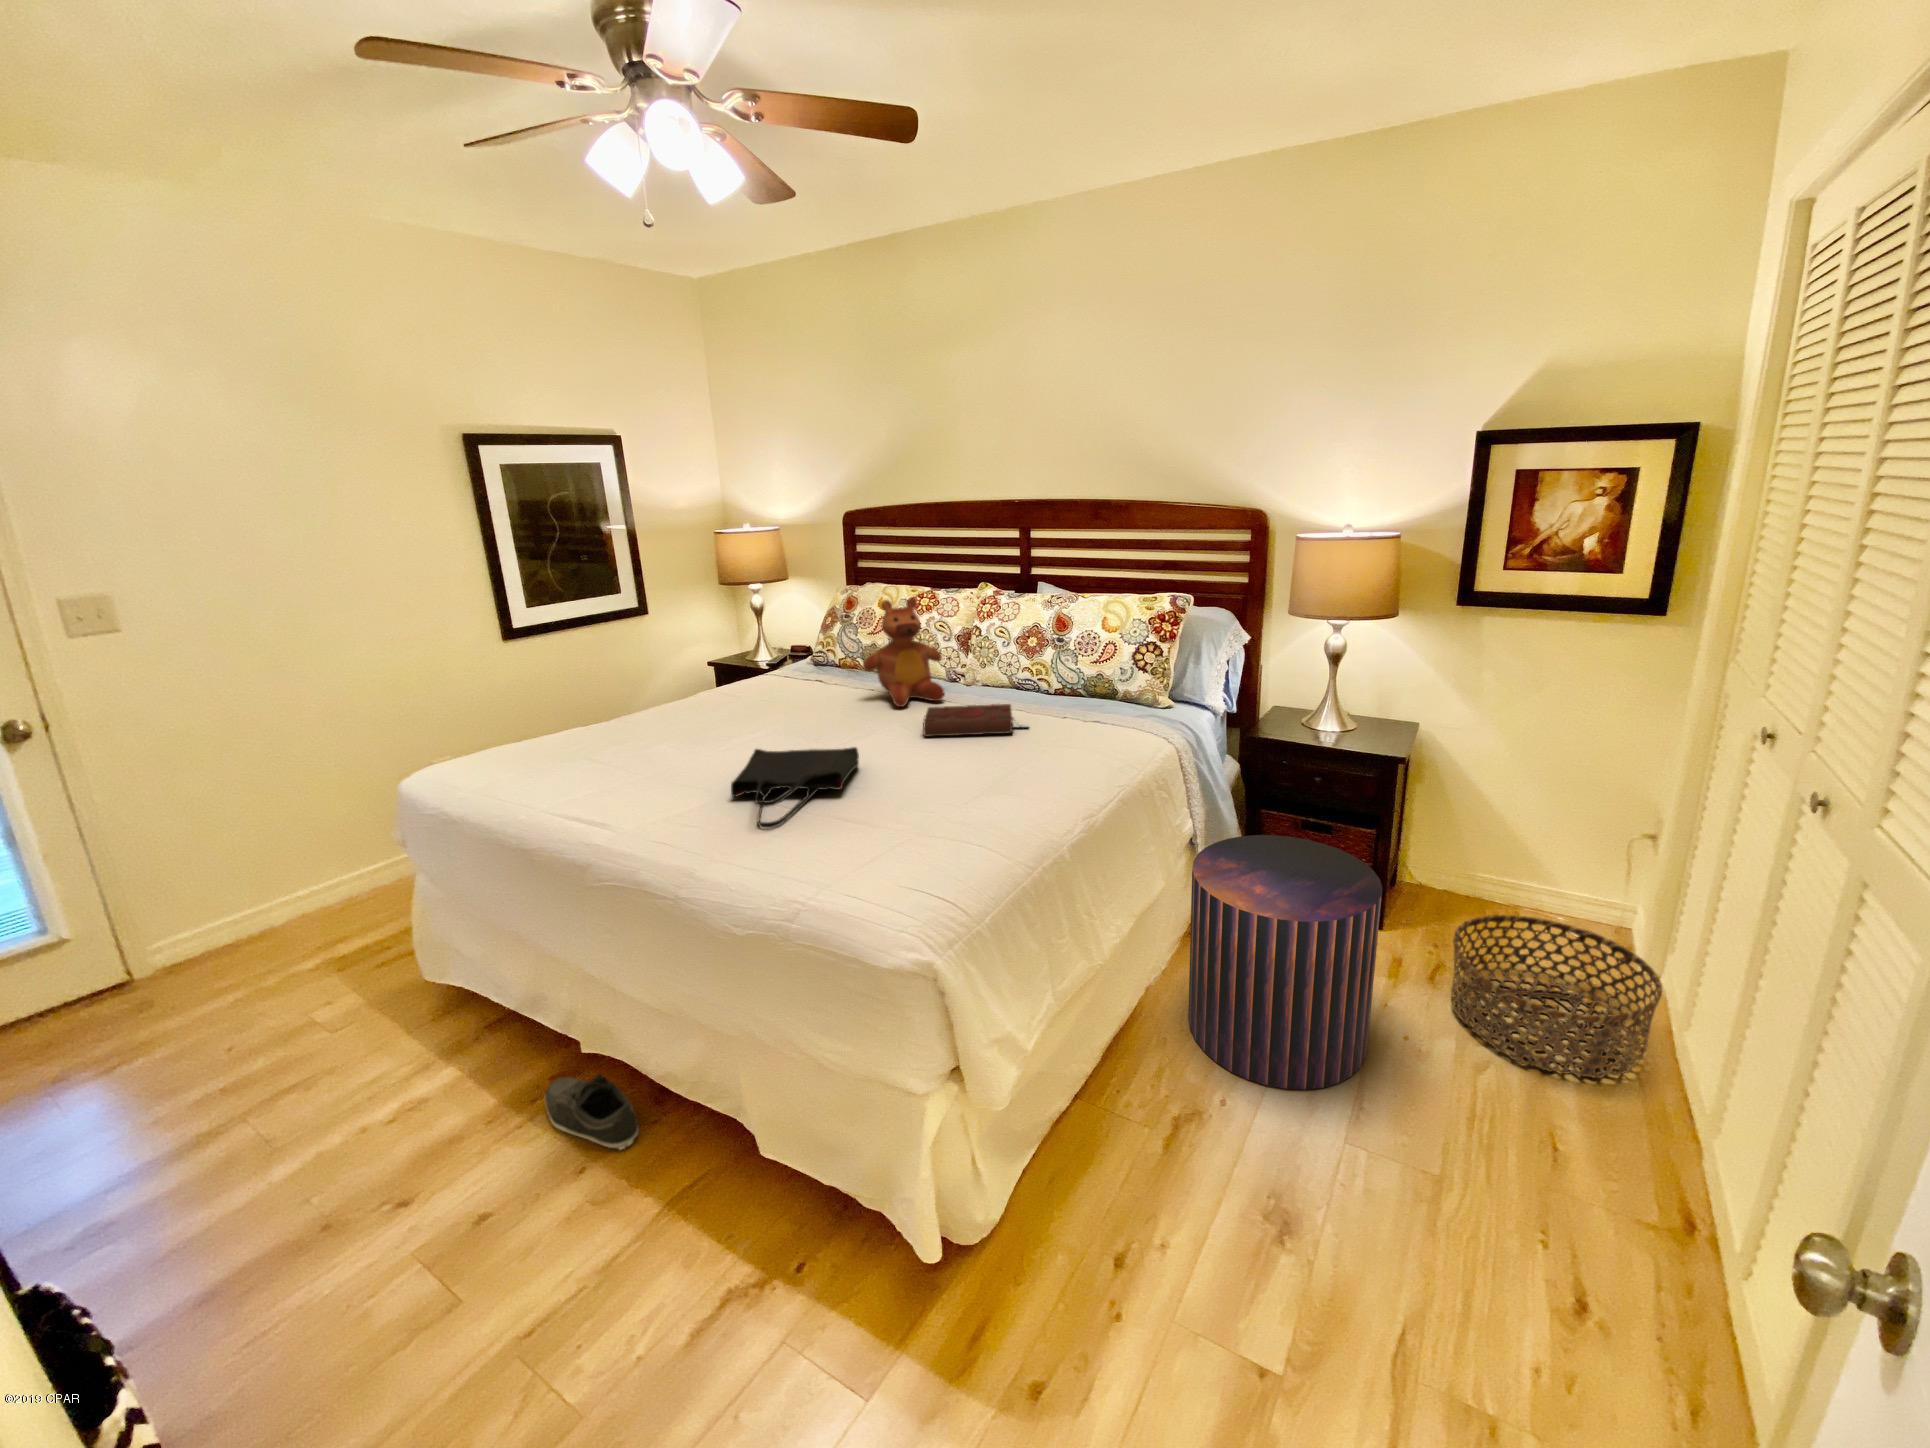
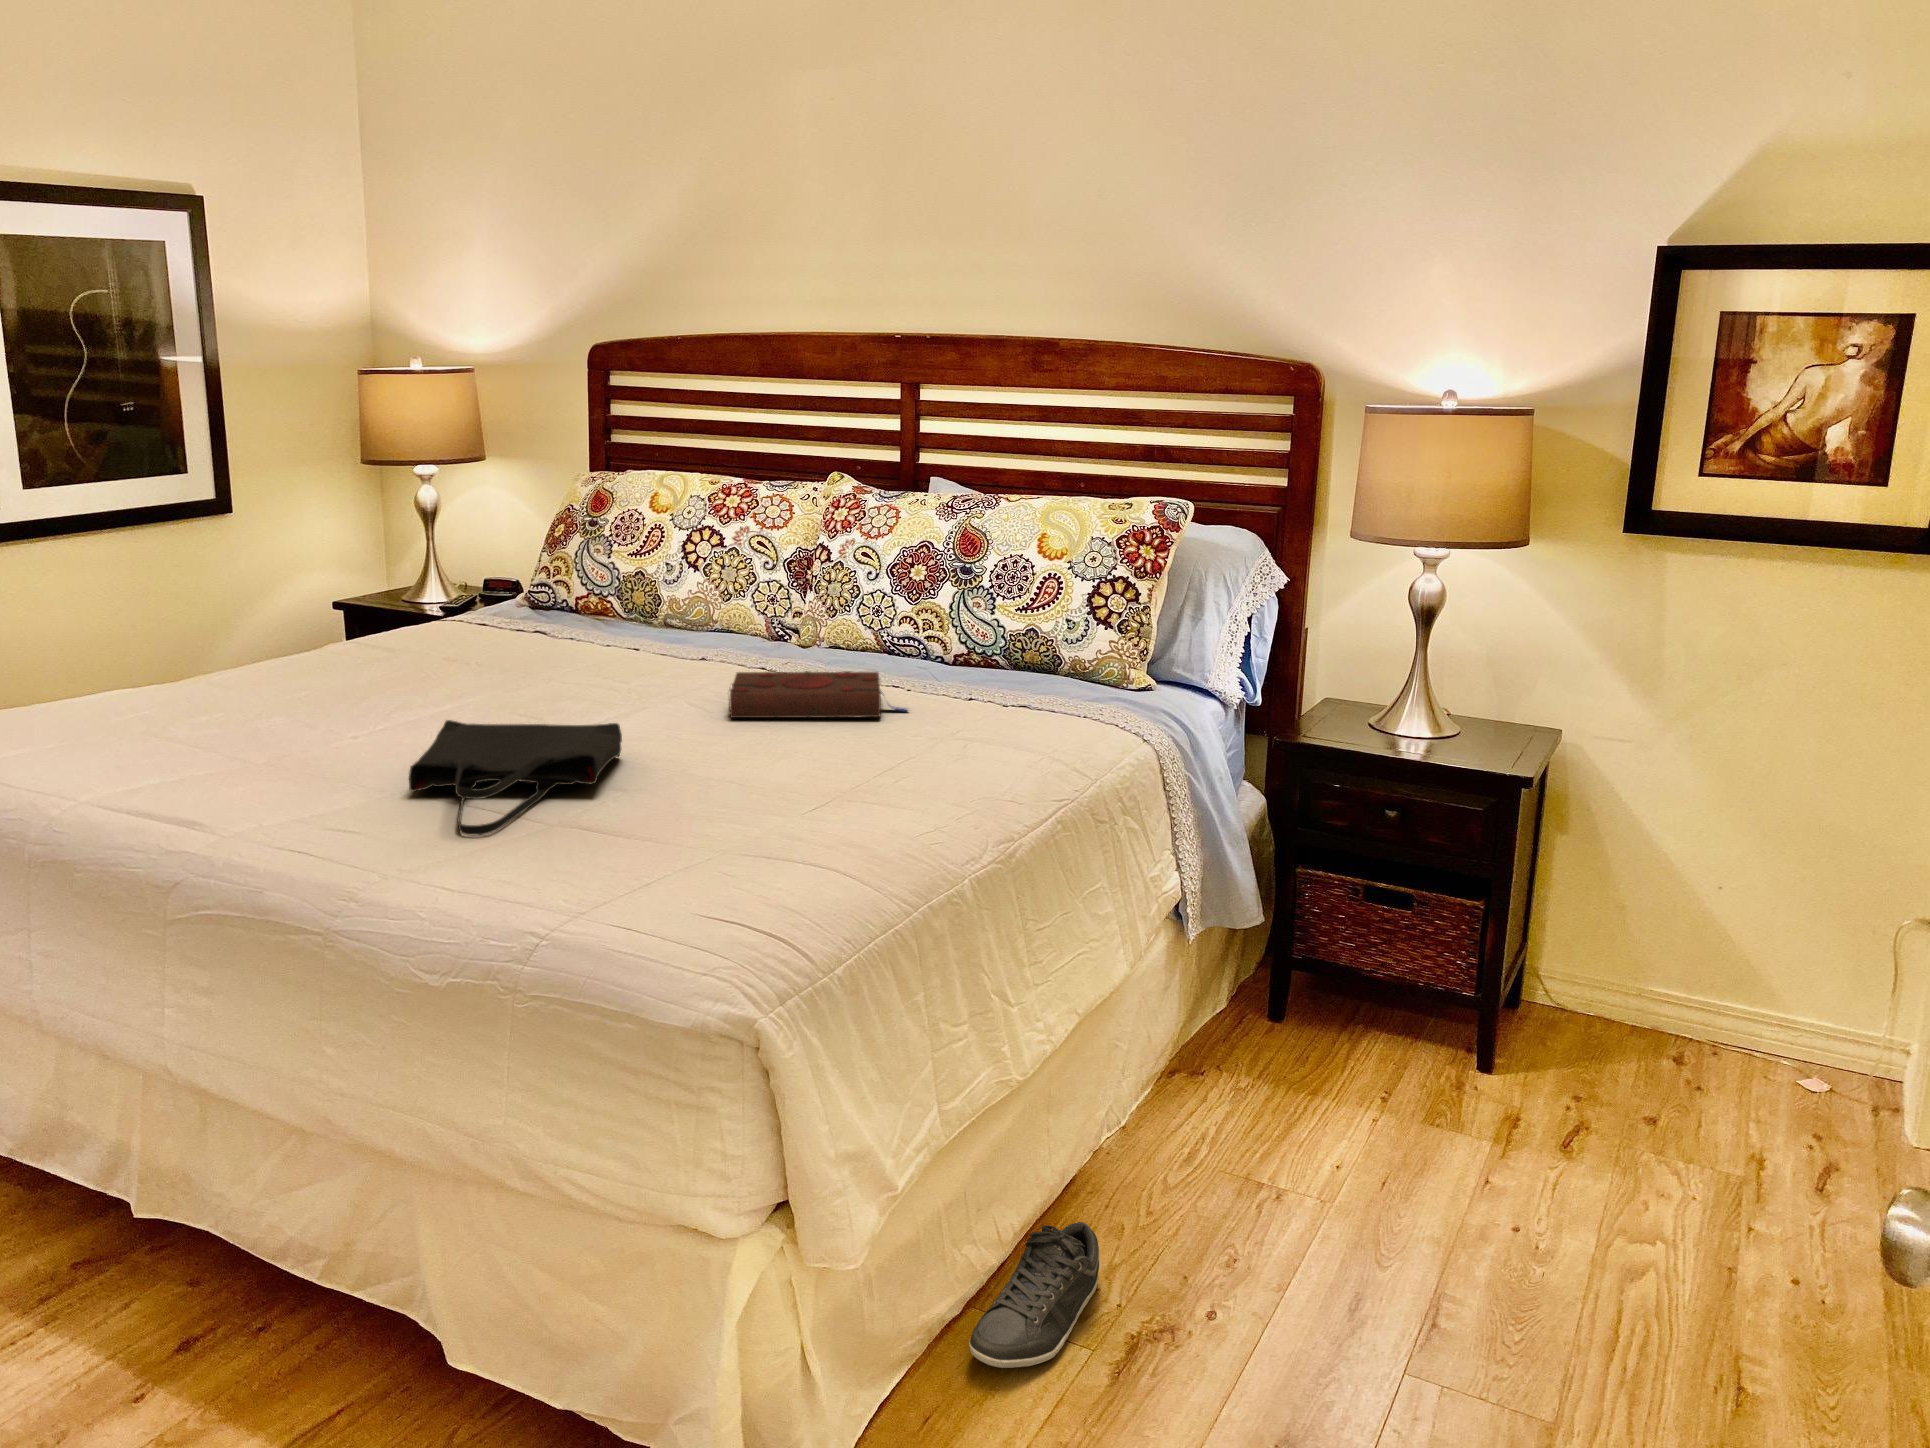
teddy bear: present [863,597,944,707] -> none [624,488,764,675]
pouf: present [1188,835,1382,1089] -> none [1159,894,1476,1297]
basket: present [1451,915,1662,1078] -> none [1591,1041,1918,1288]
shoe: present [545,1074,639,1149] -> present [969,1222,1099,1368]

